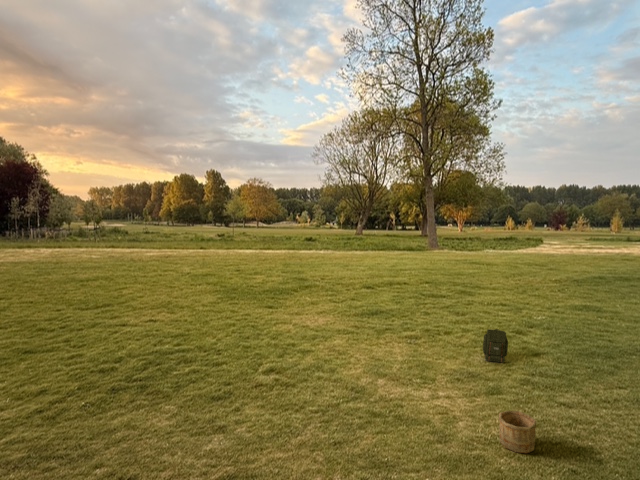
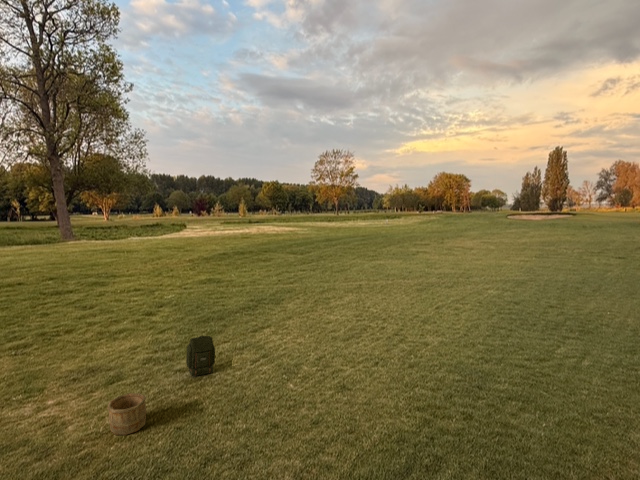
backpack: present [483,329,508,363] -> present [186,336,215,376]

